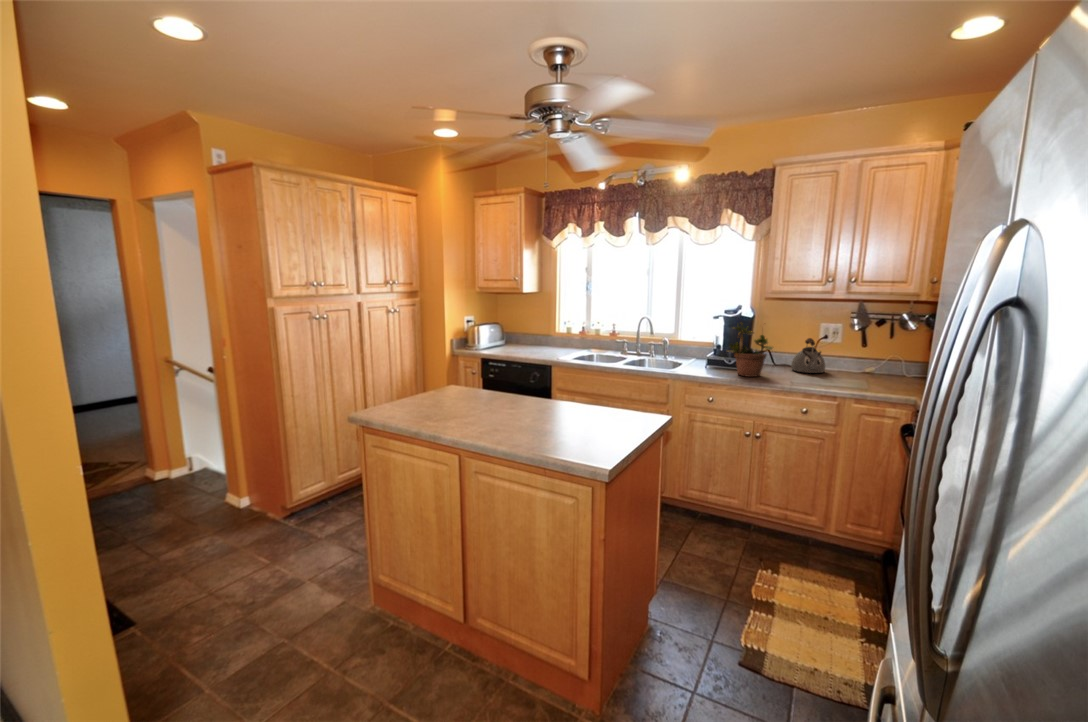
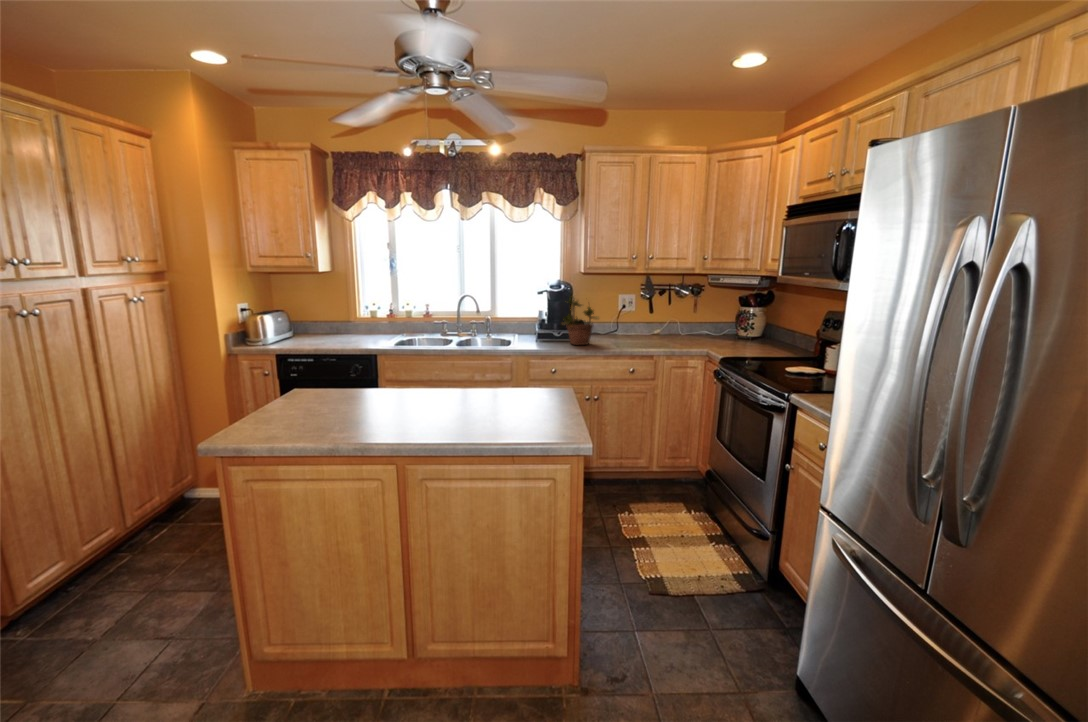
kettle: present [791,338,825,373] -> none [605,307,631,337]

